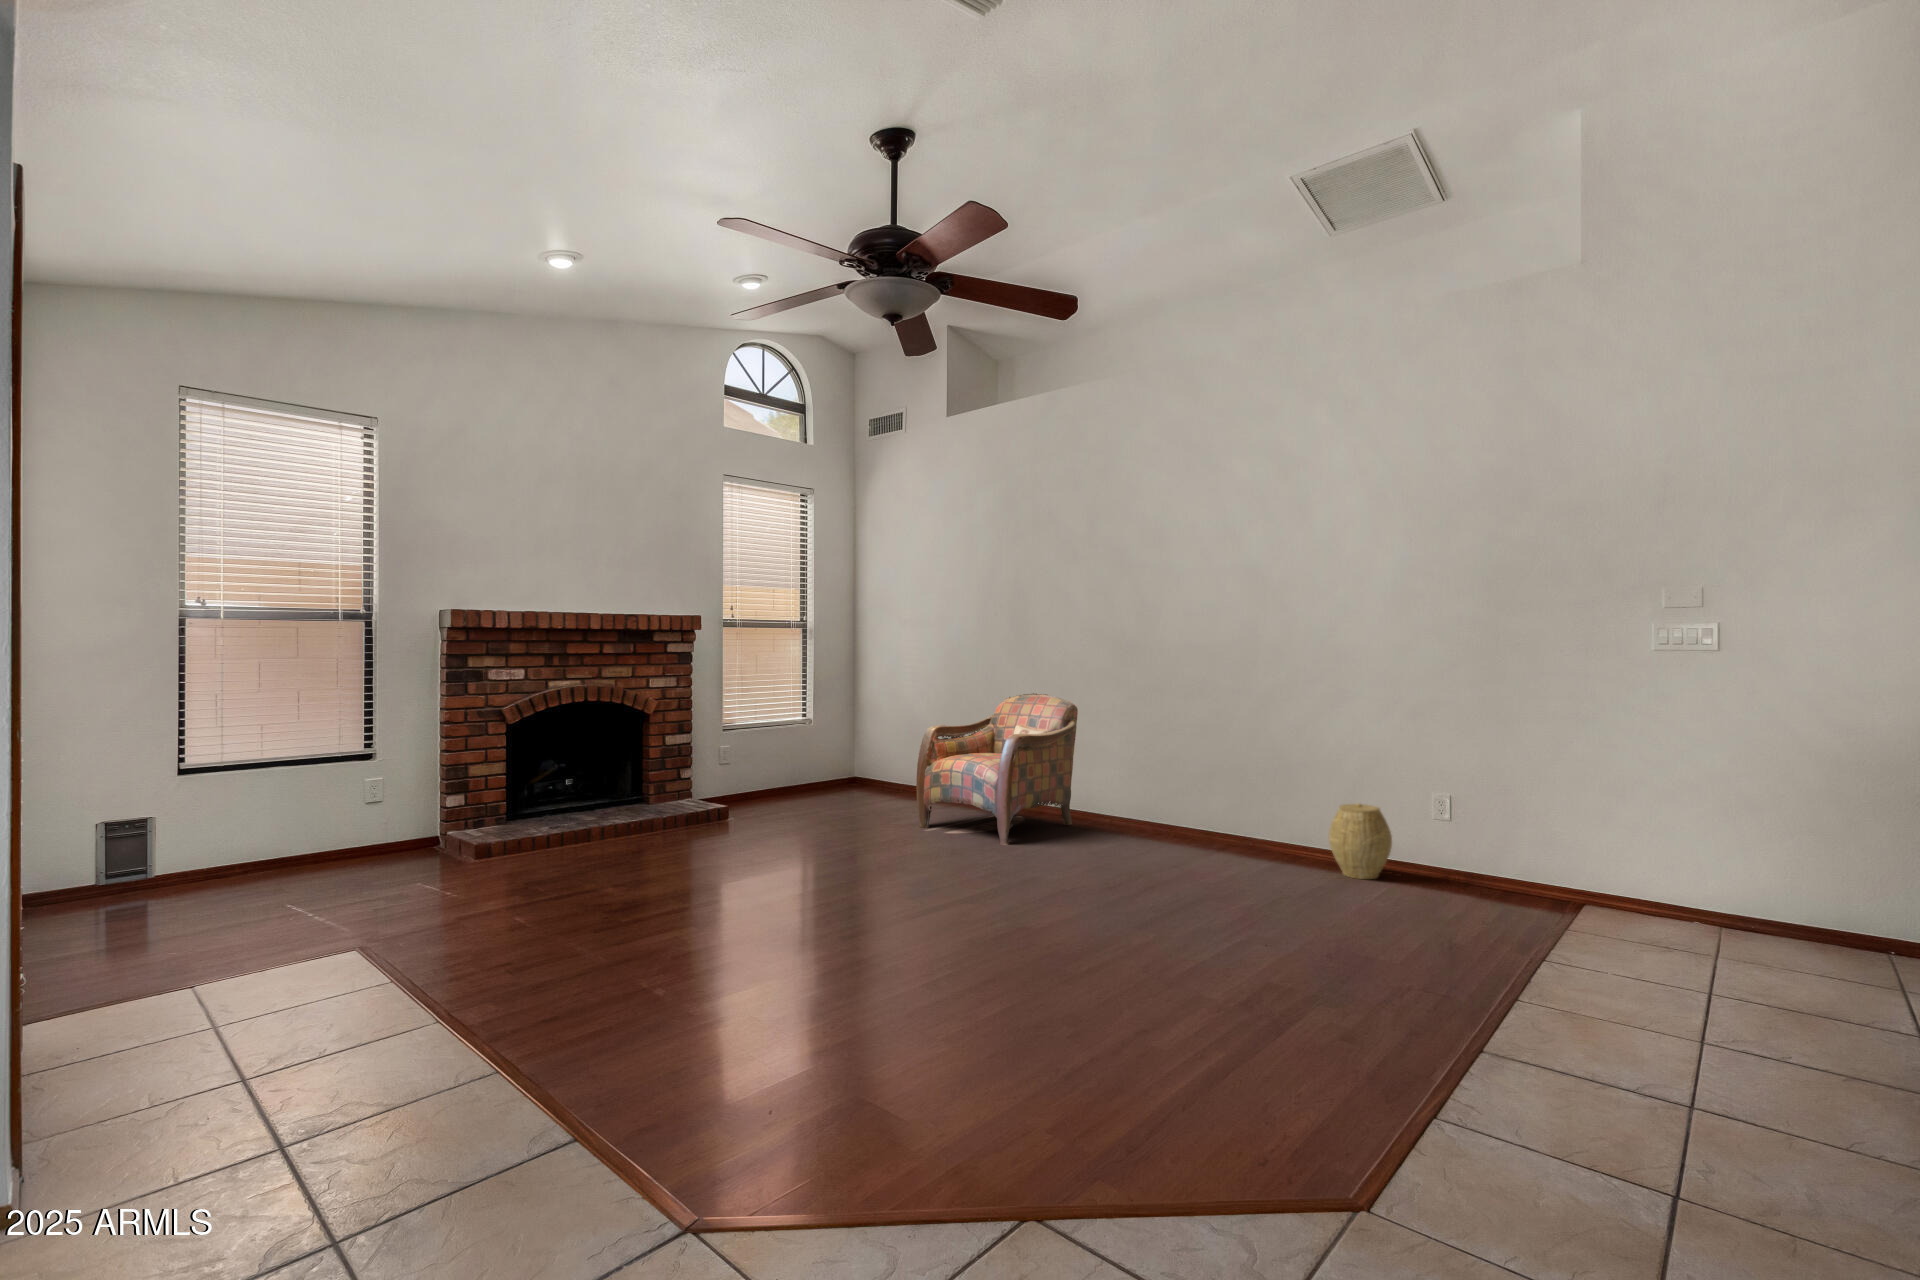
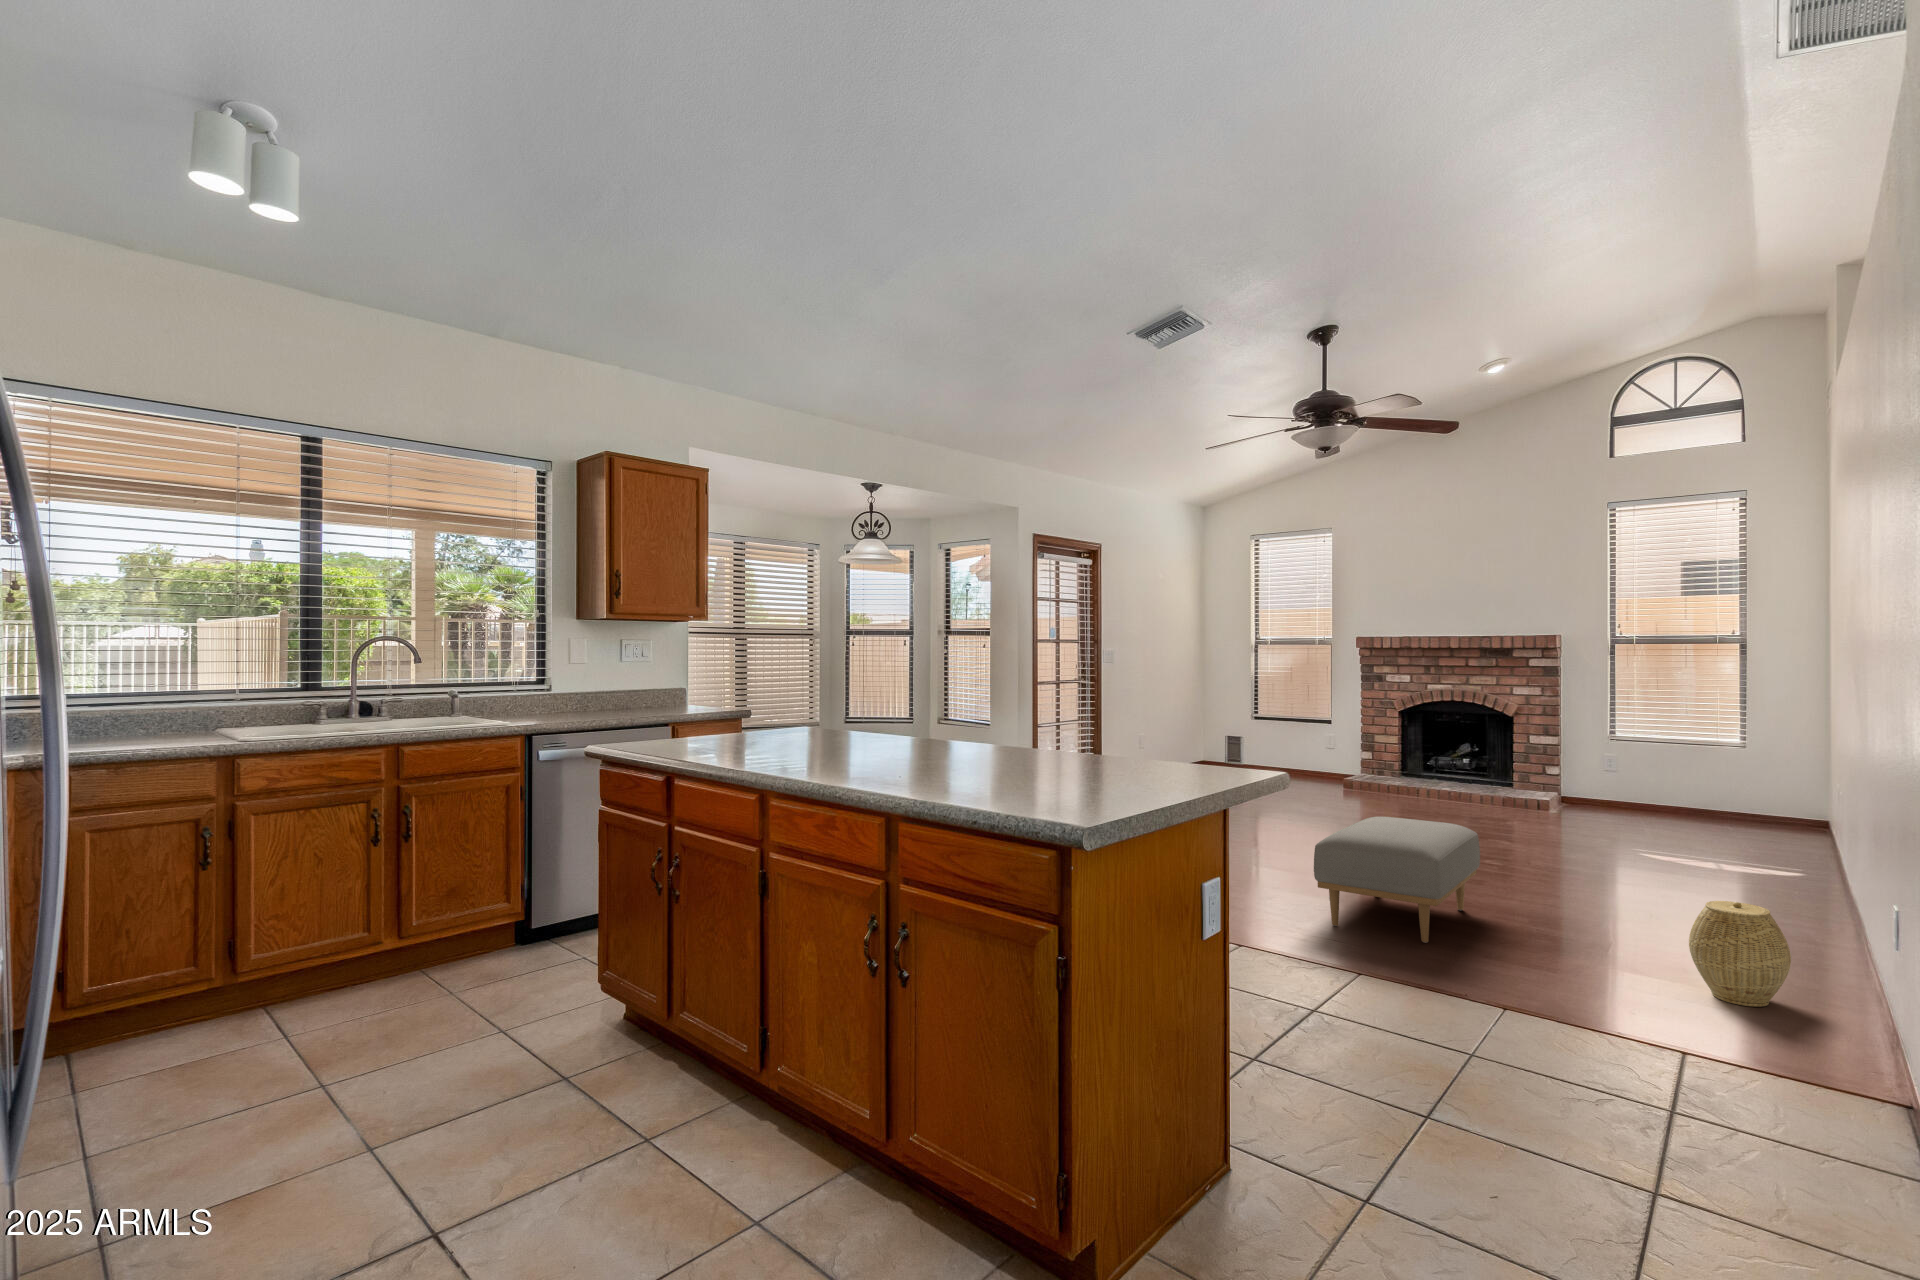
armchair: present [916,693,1078,845] -> none [1606,731,1812,895]
ottoman: none [1097,807,1325,956] -> present [1314,817,1480,943]

